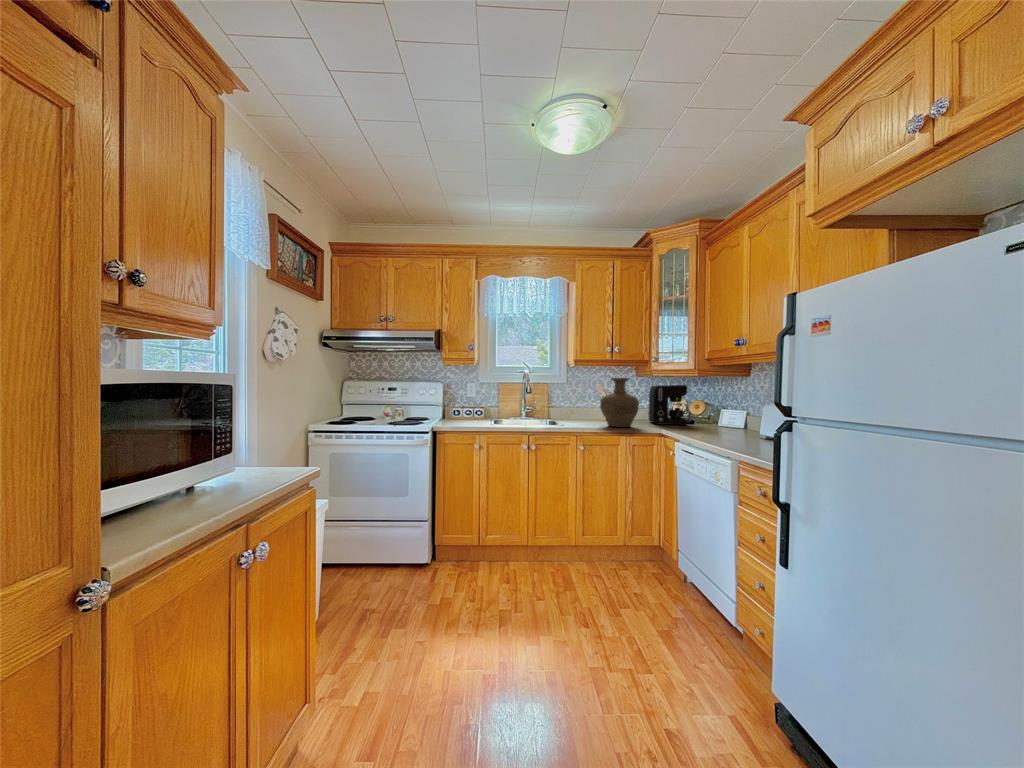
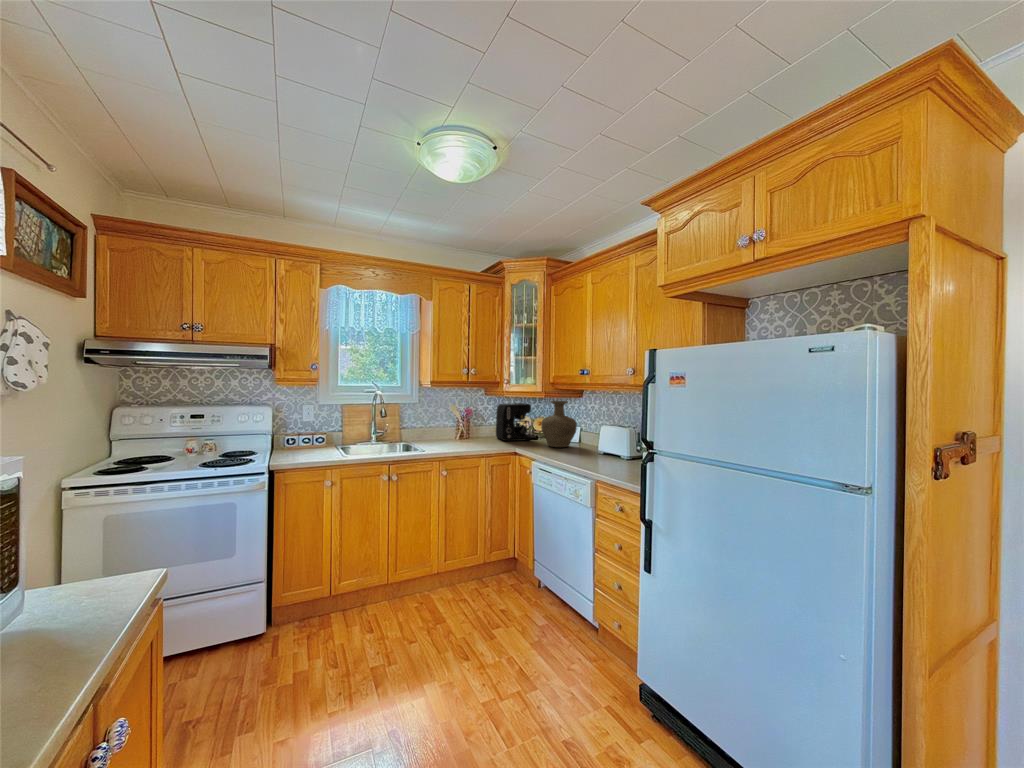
vase: present [600,378,639,427] -> present [541,401,577,447]

